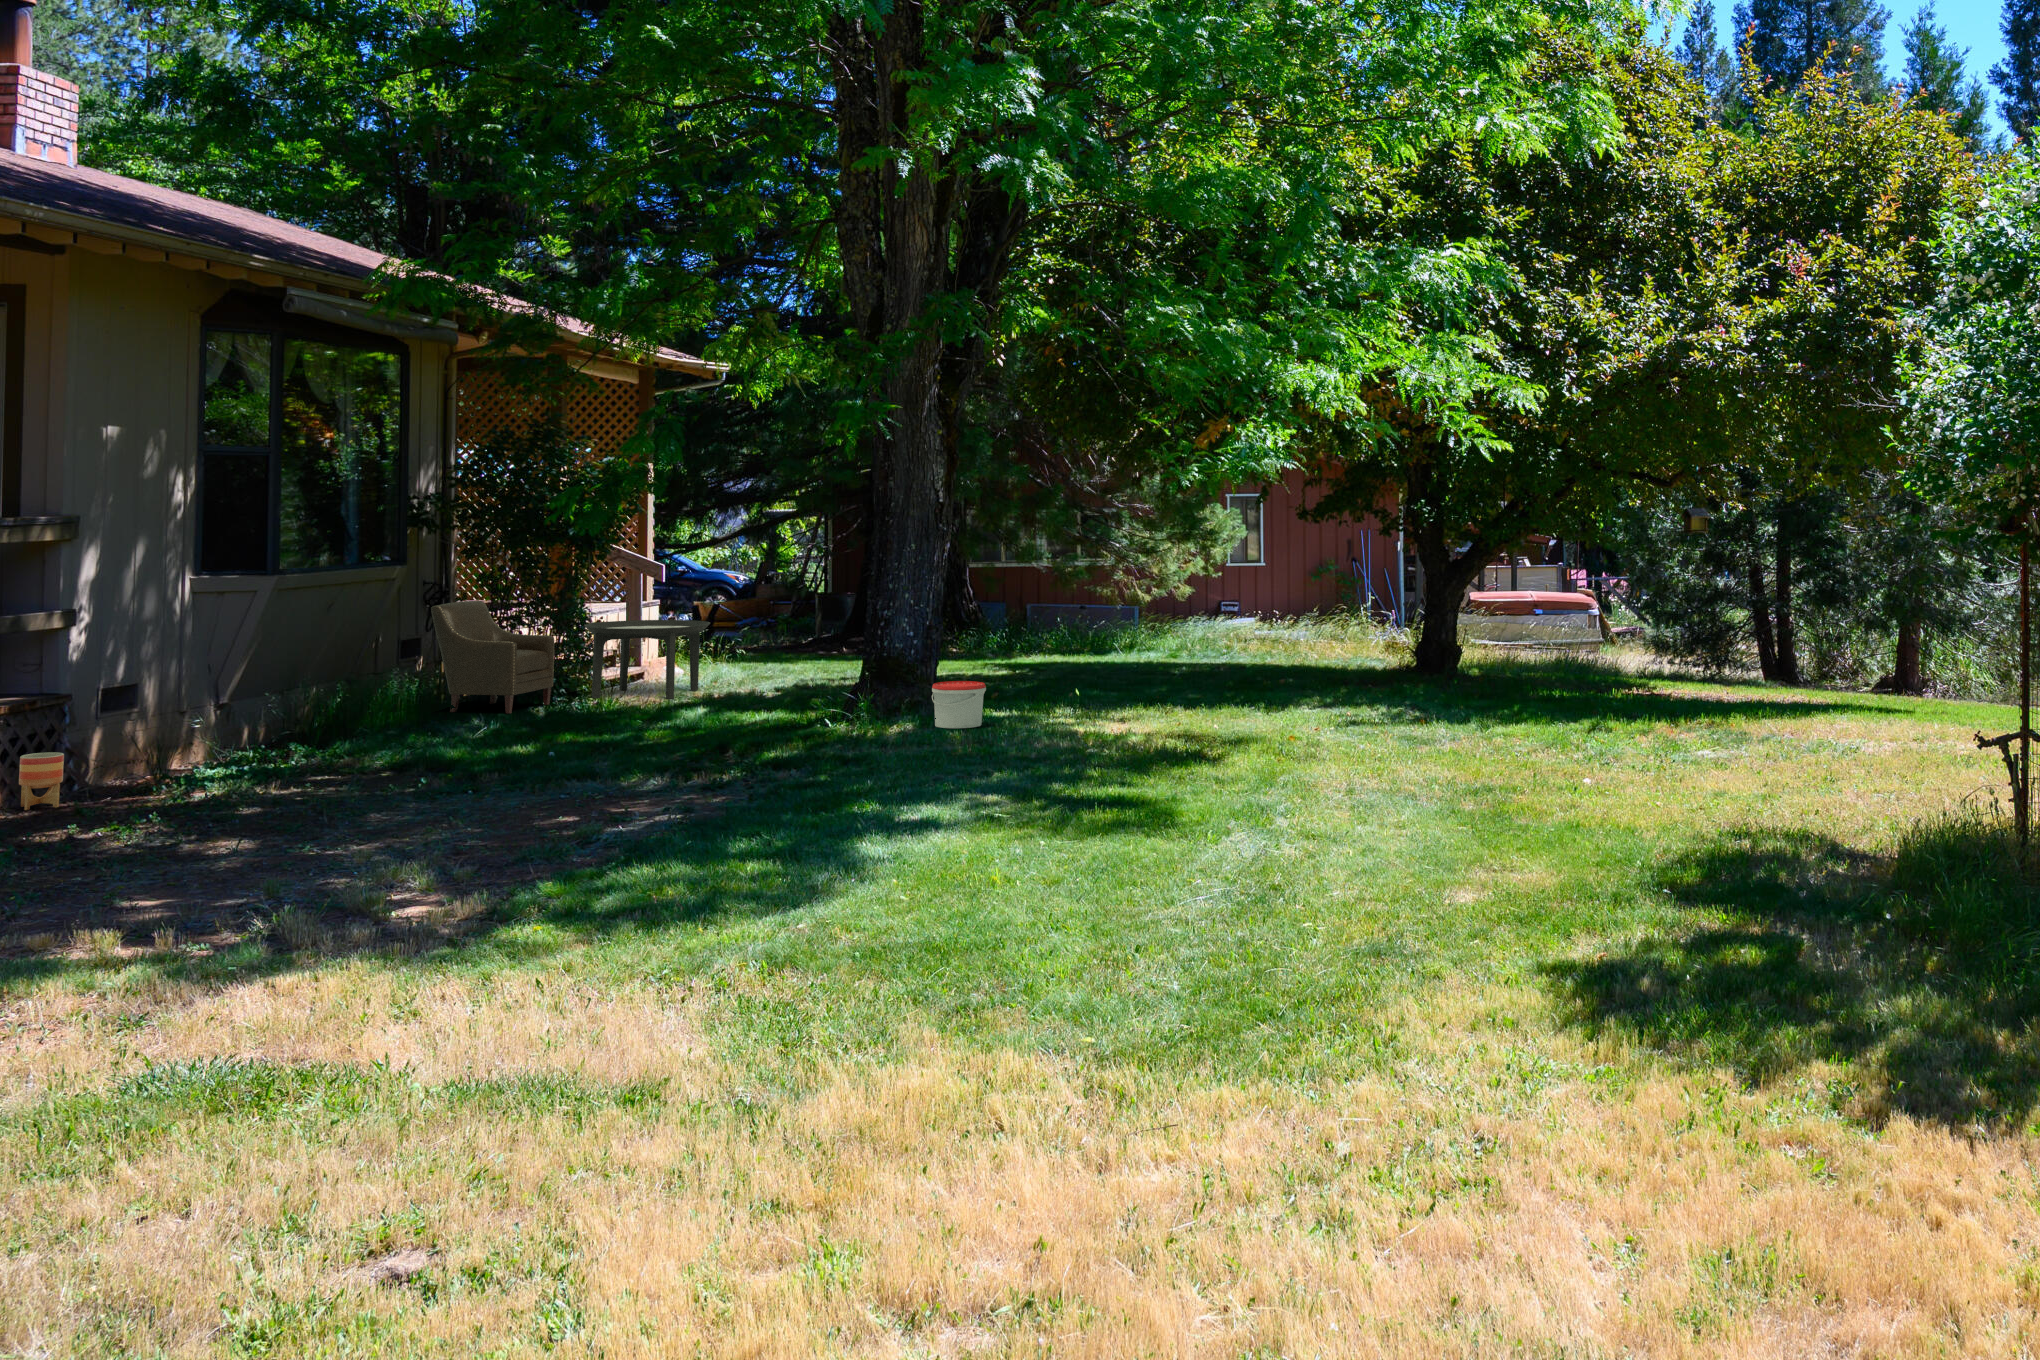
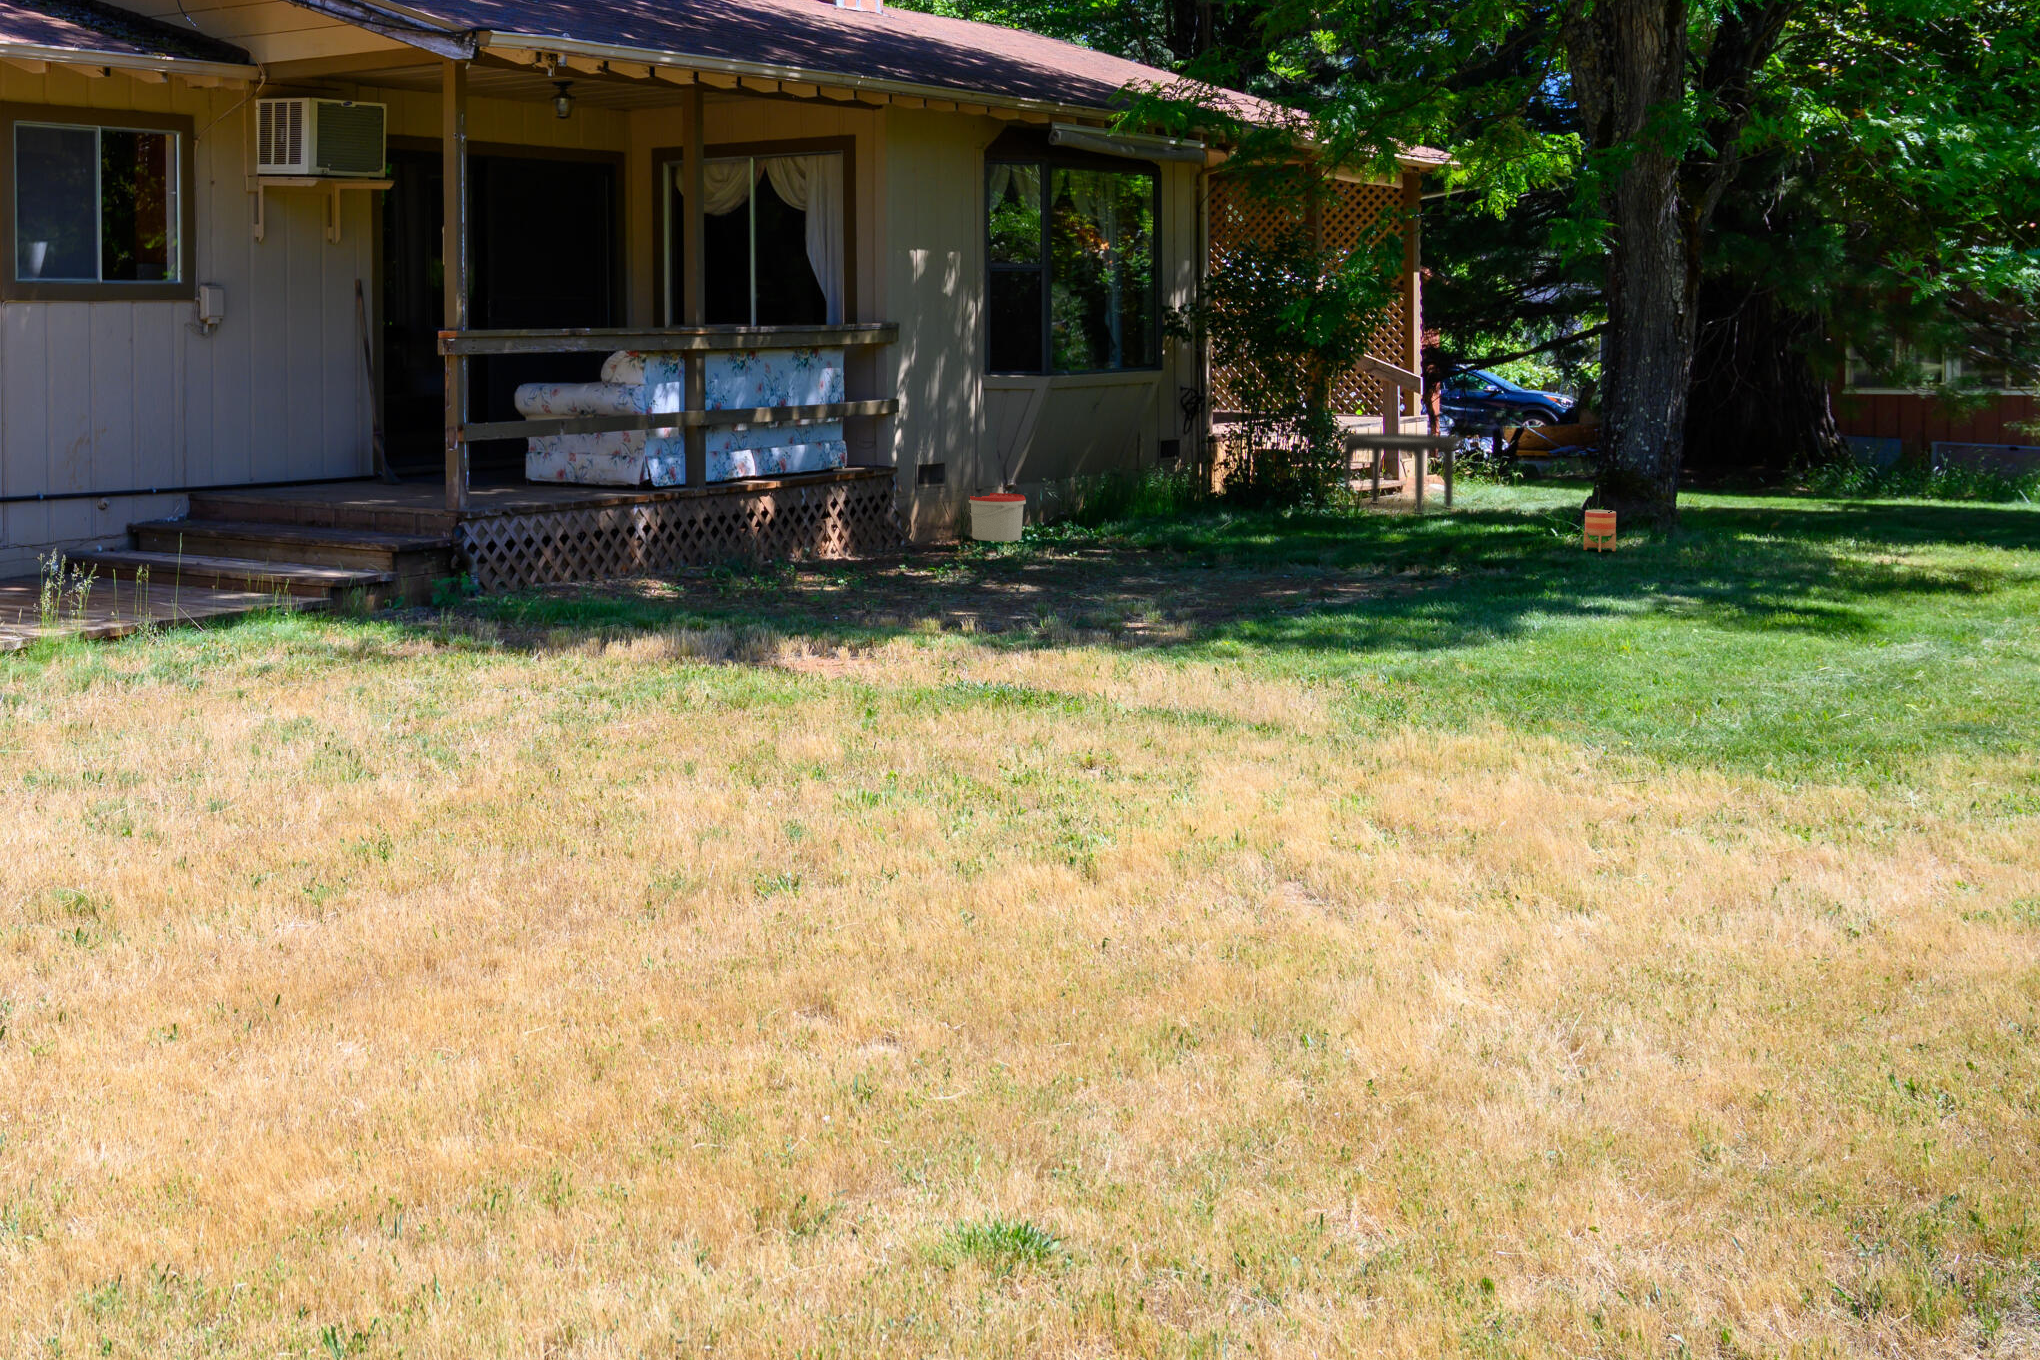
chair: present [431,601,554,714] -> none [1183,406,1300,516]
bucket: present [932,681,986,728] -> present [969,493,1026,541]
planter: present [19,752,64,810] -> present [1584,510,1616,552]

